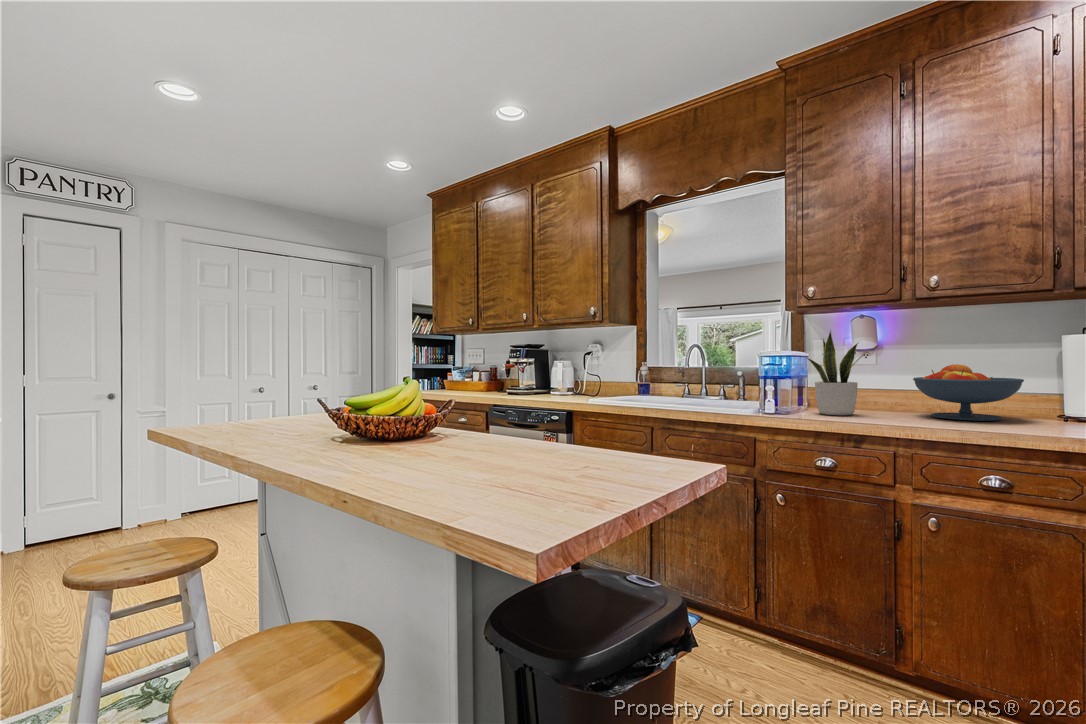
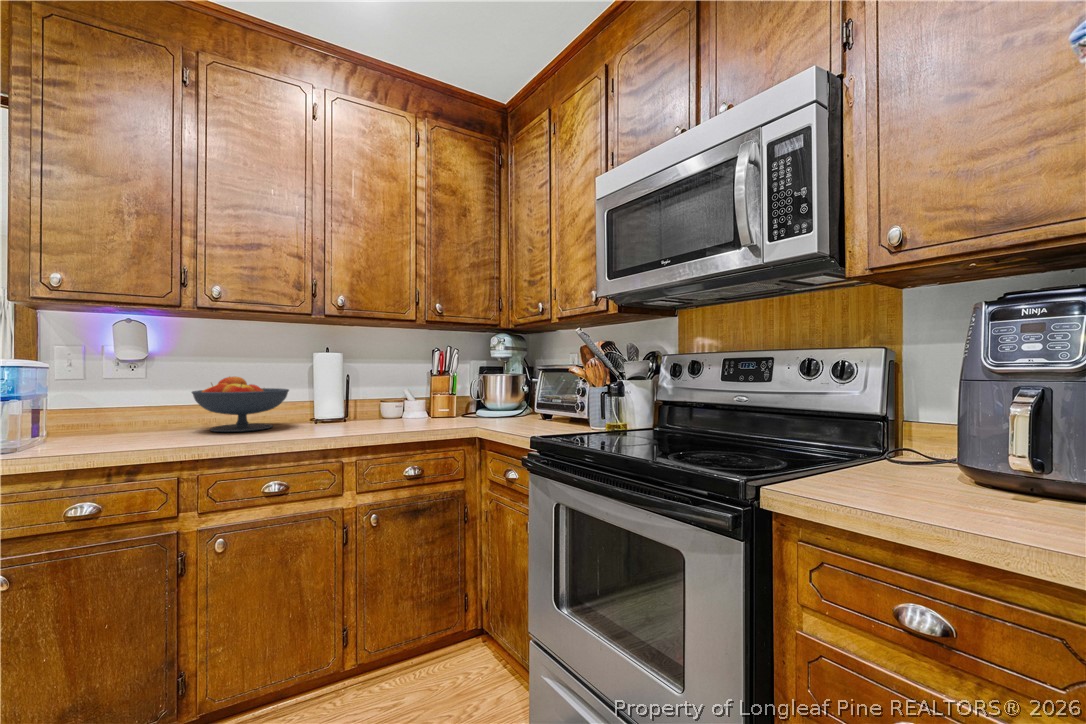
potted plant: present [807,331,864,415] -> none [43,332,146,444]

